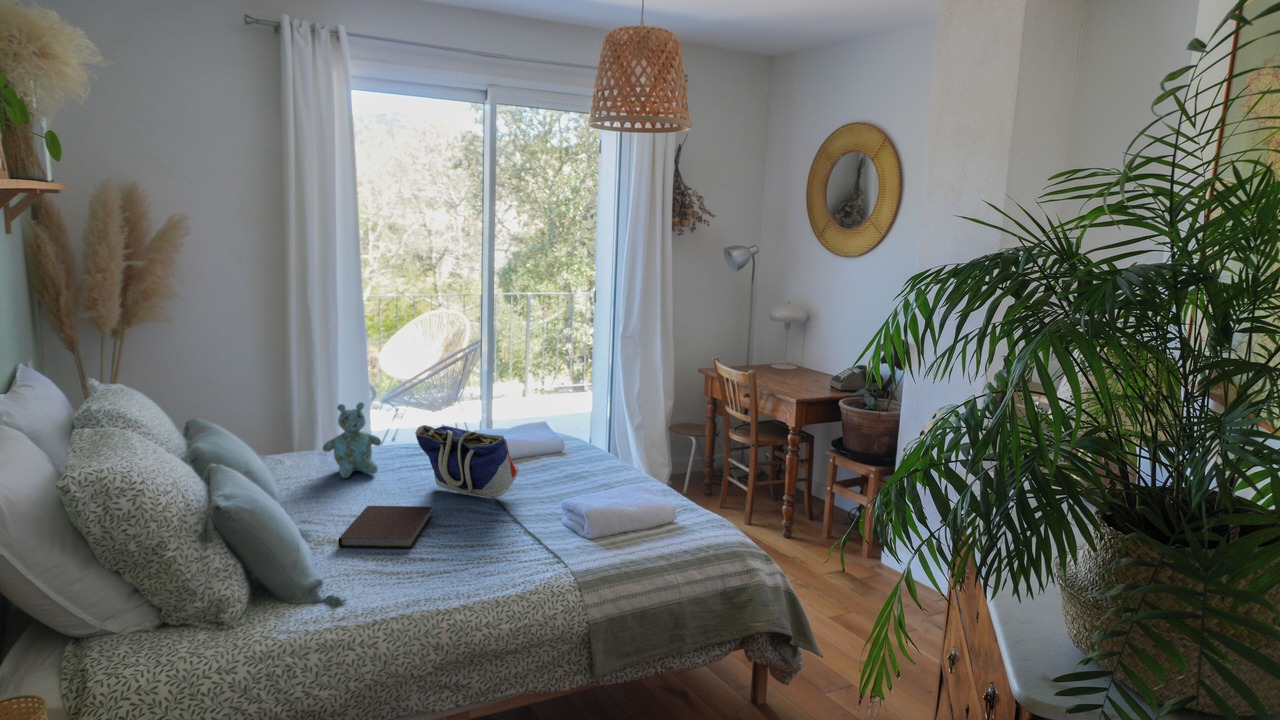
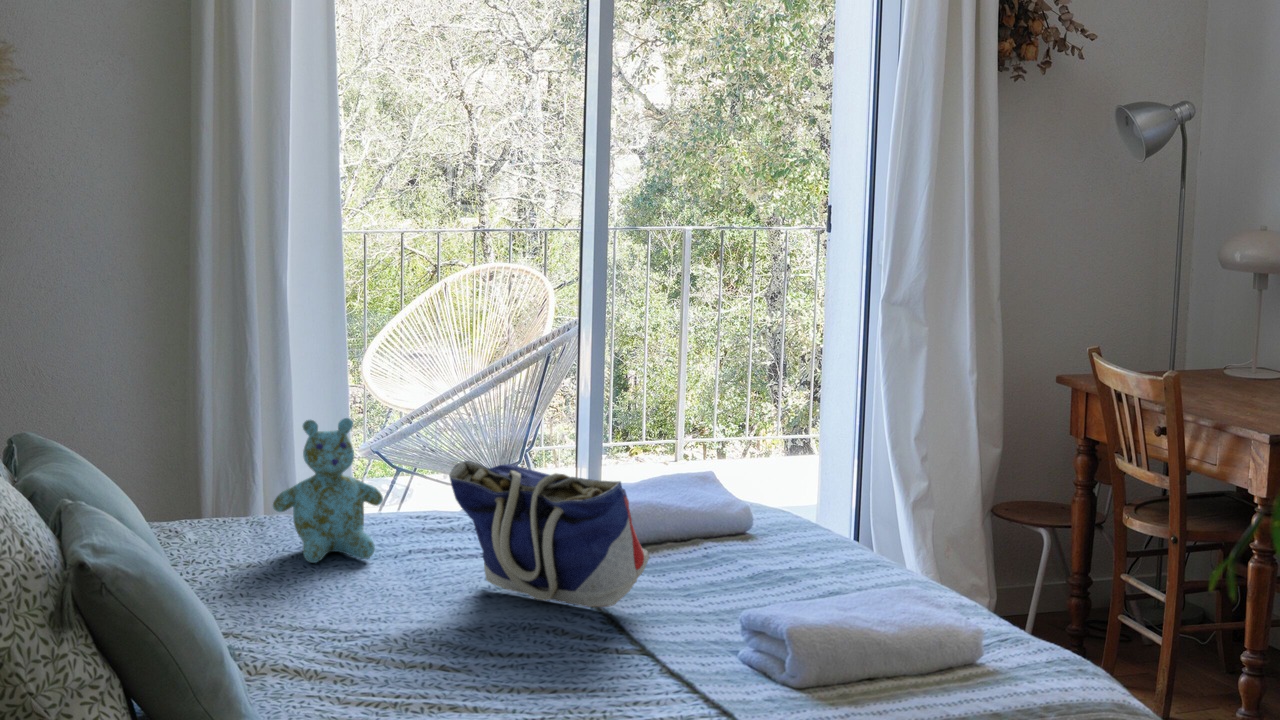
notebook: present [338,506,432,549] -> none [300,608,479,687]

